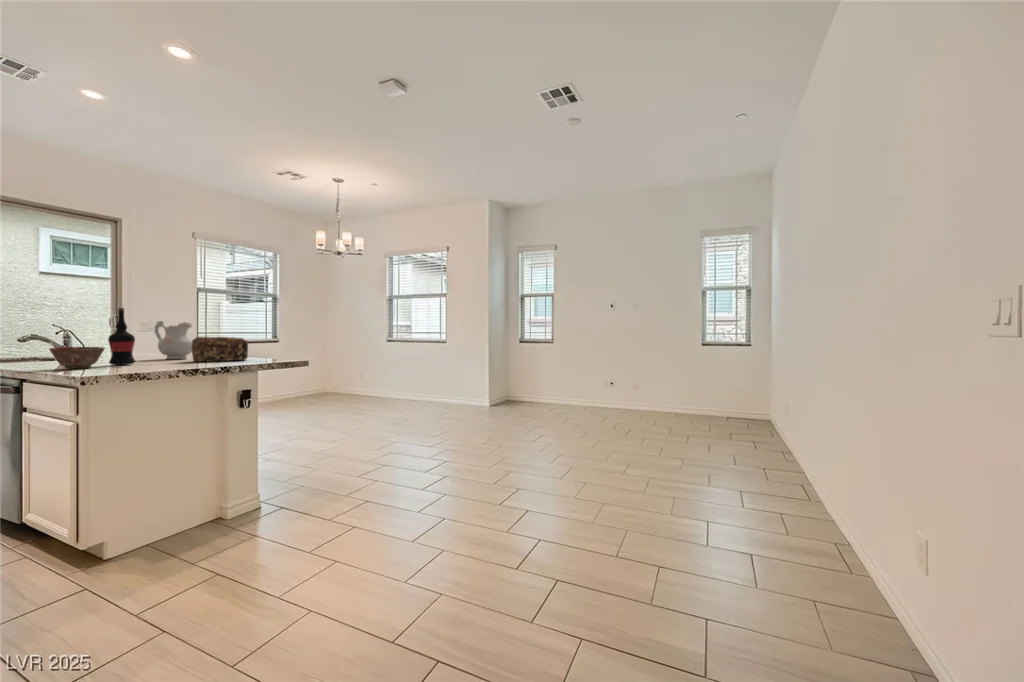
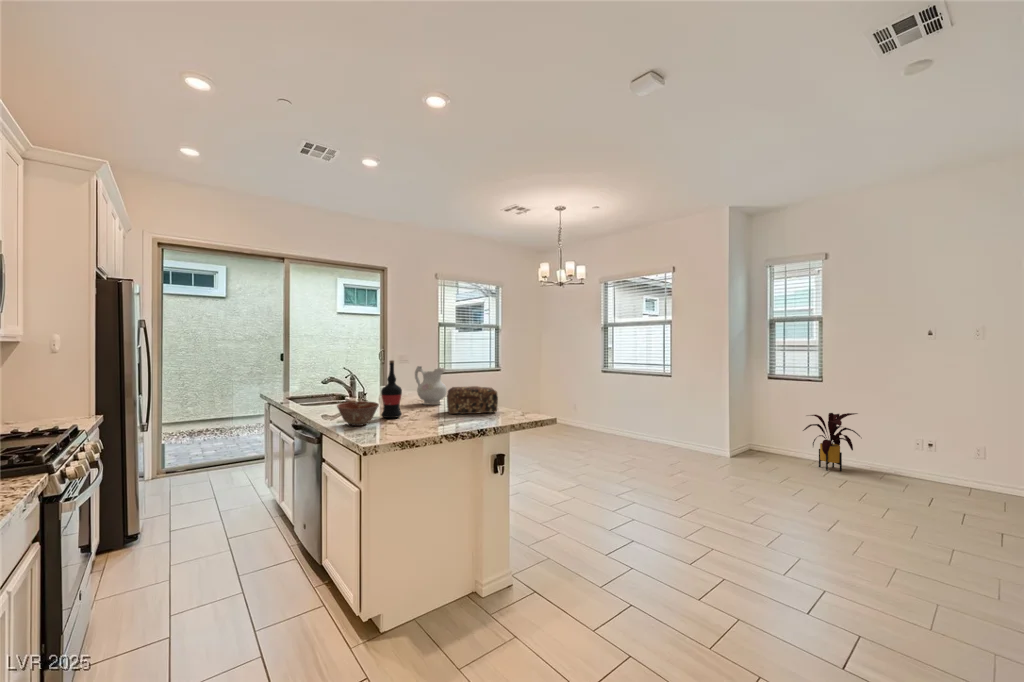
house plant: none [537,366,577,410] -> present [803,413,860,471]

